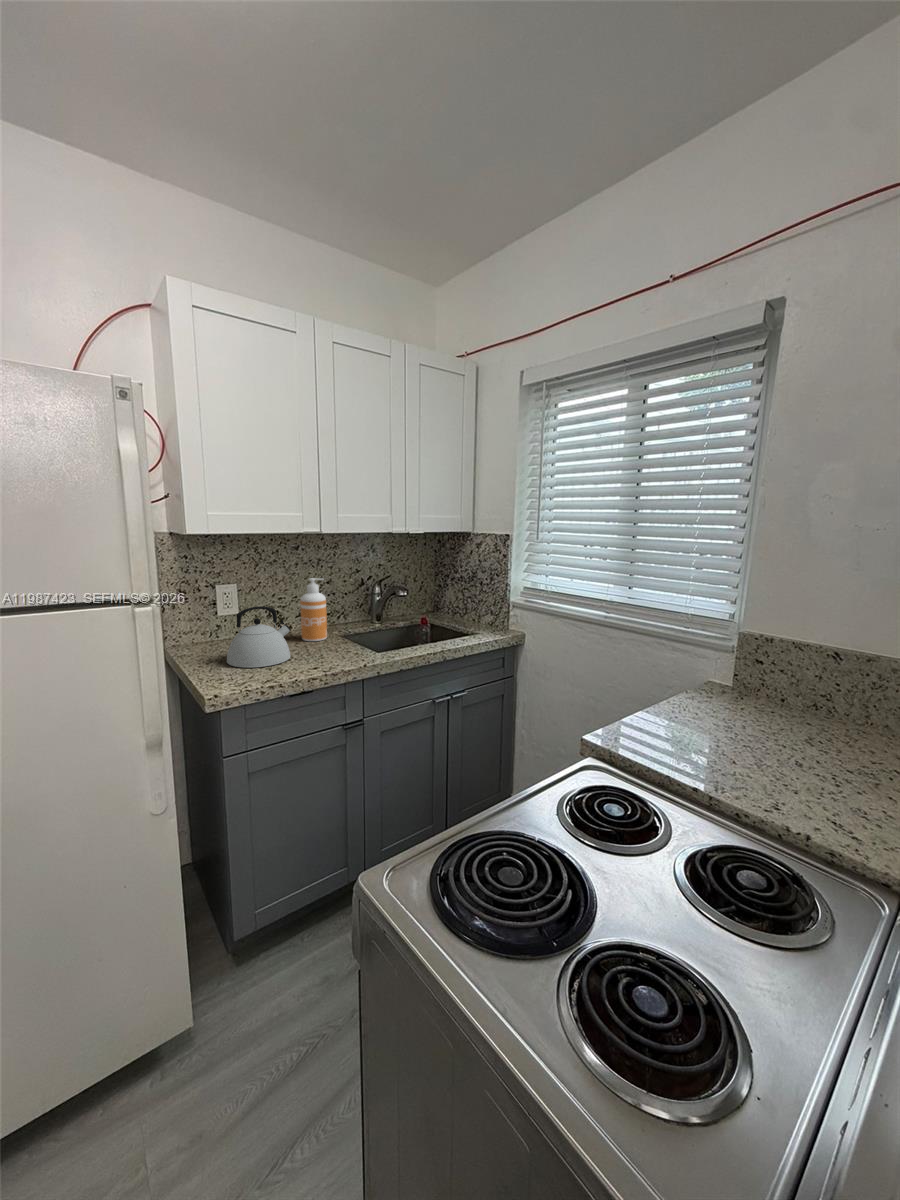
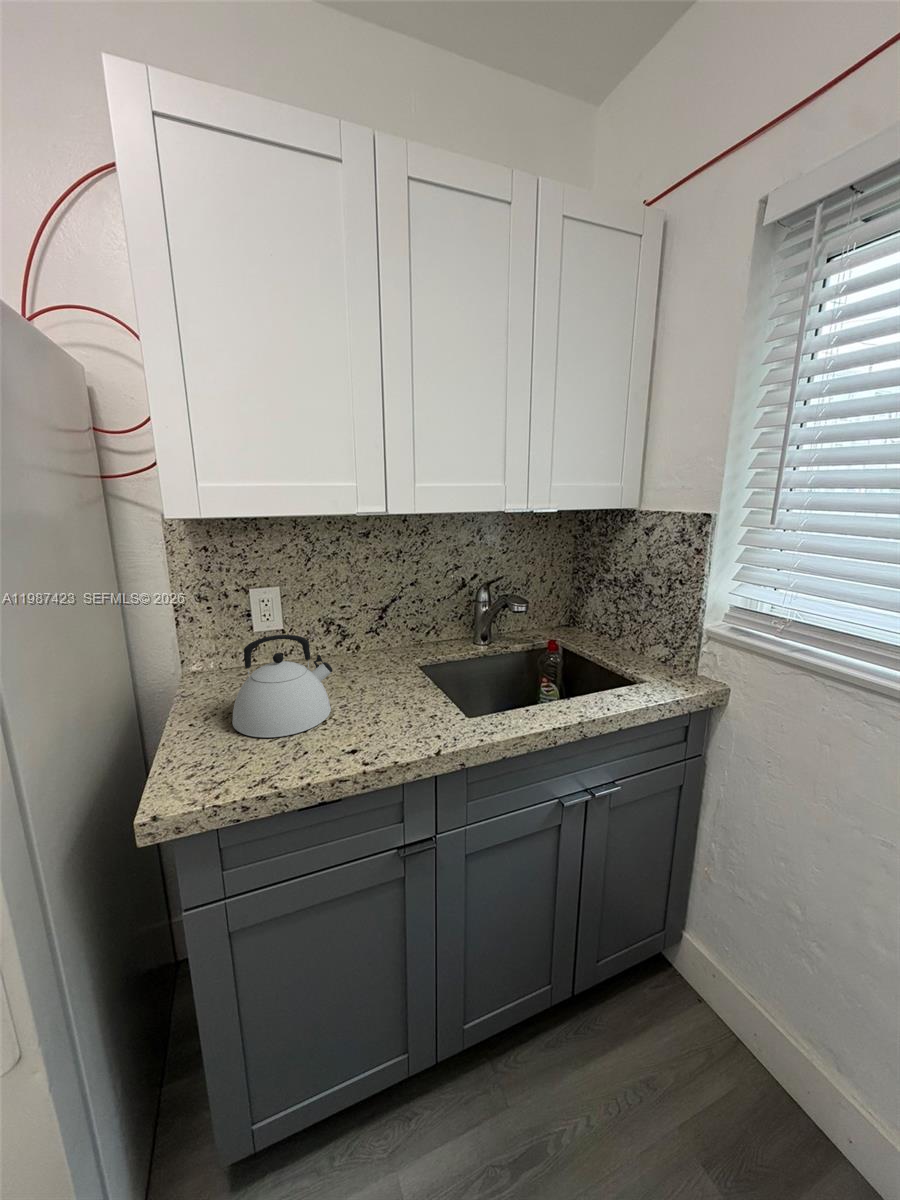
soap dispenser: present [300,578,327,641] -> none [363,583,402,679]

